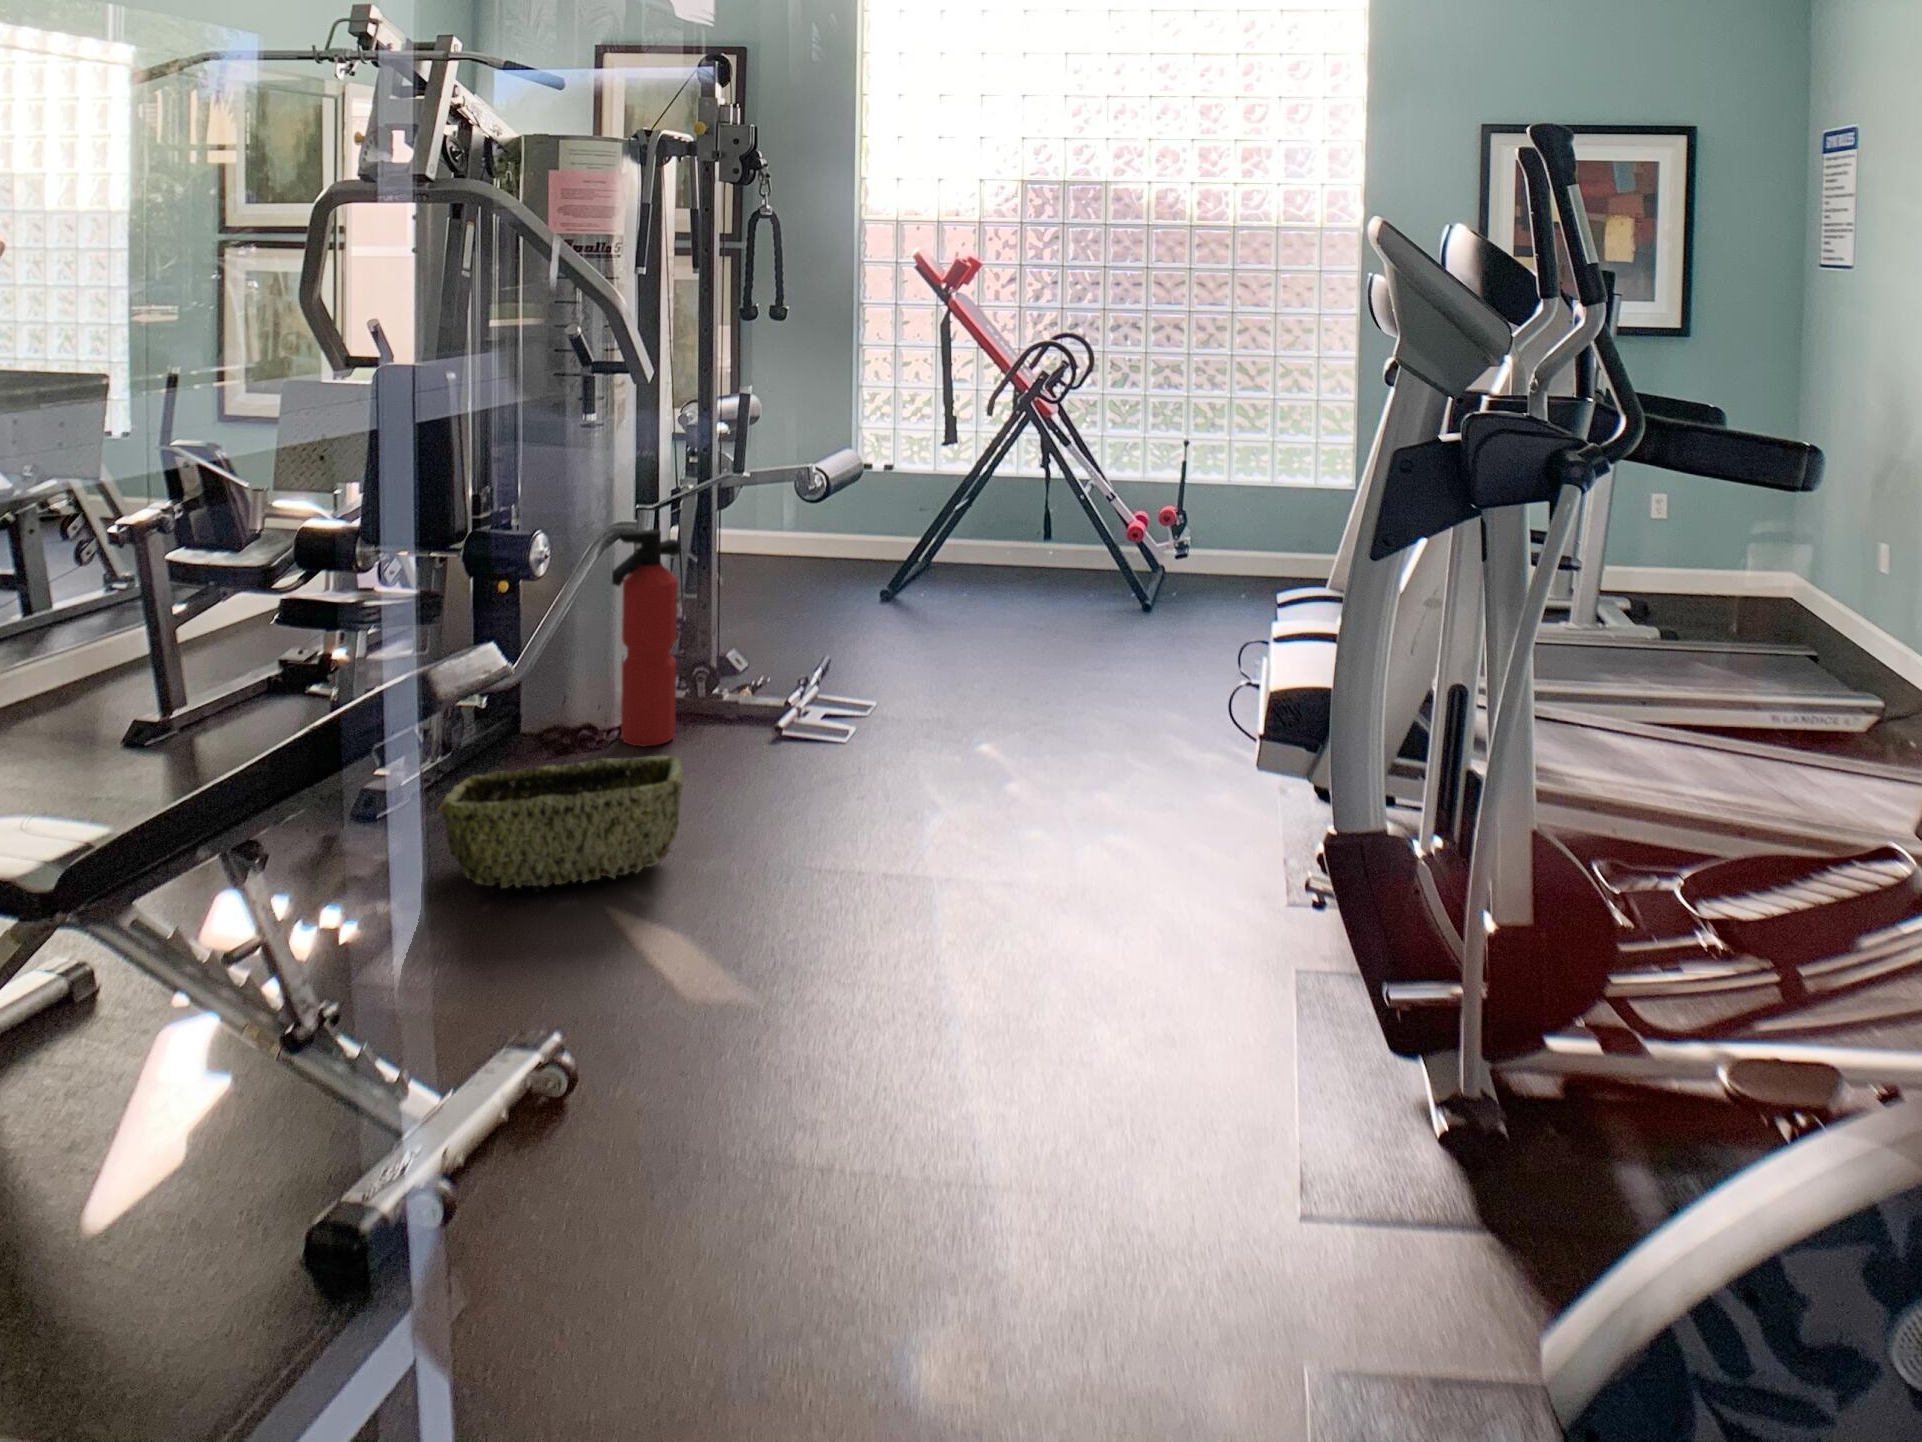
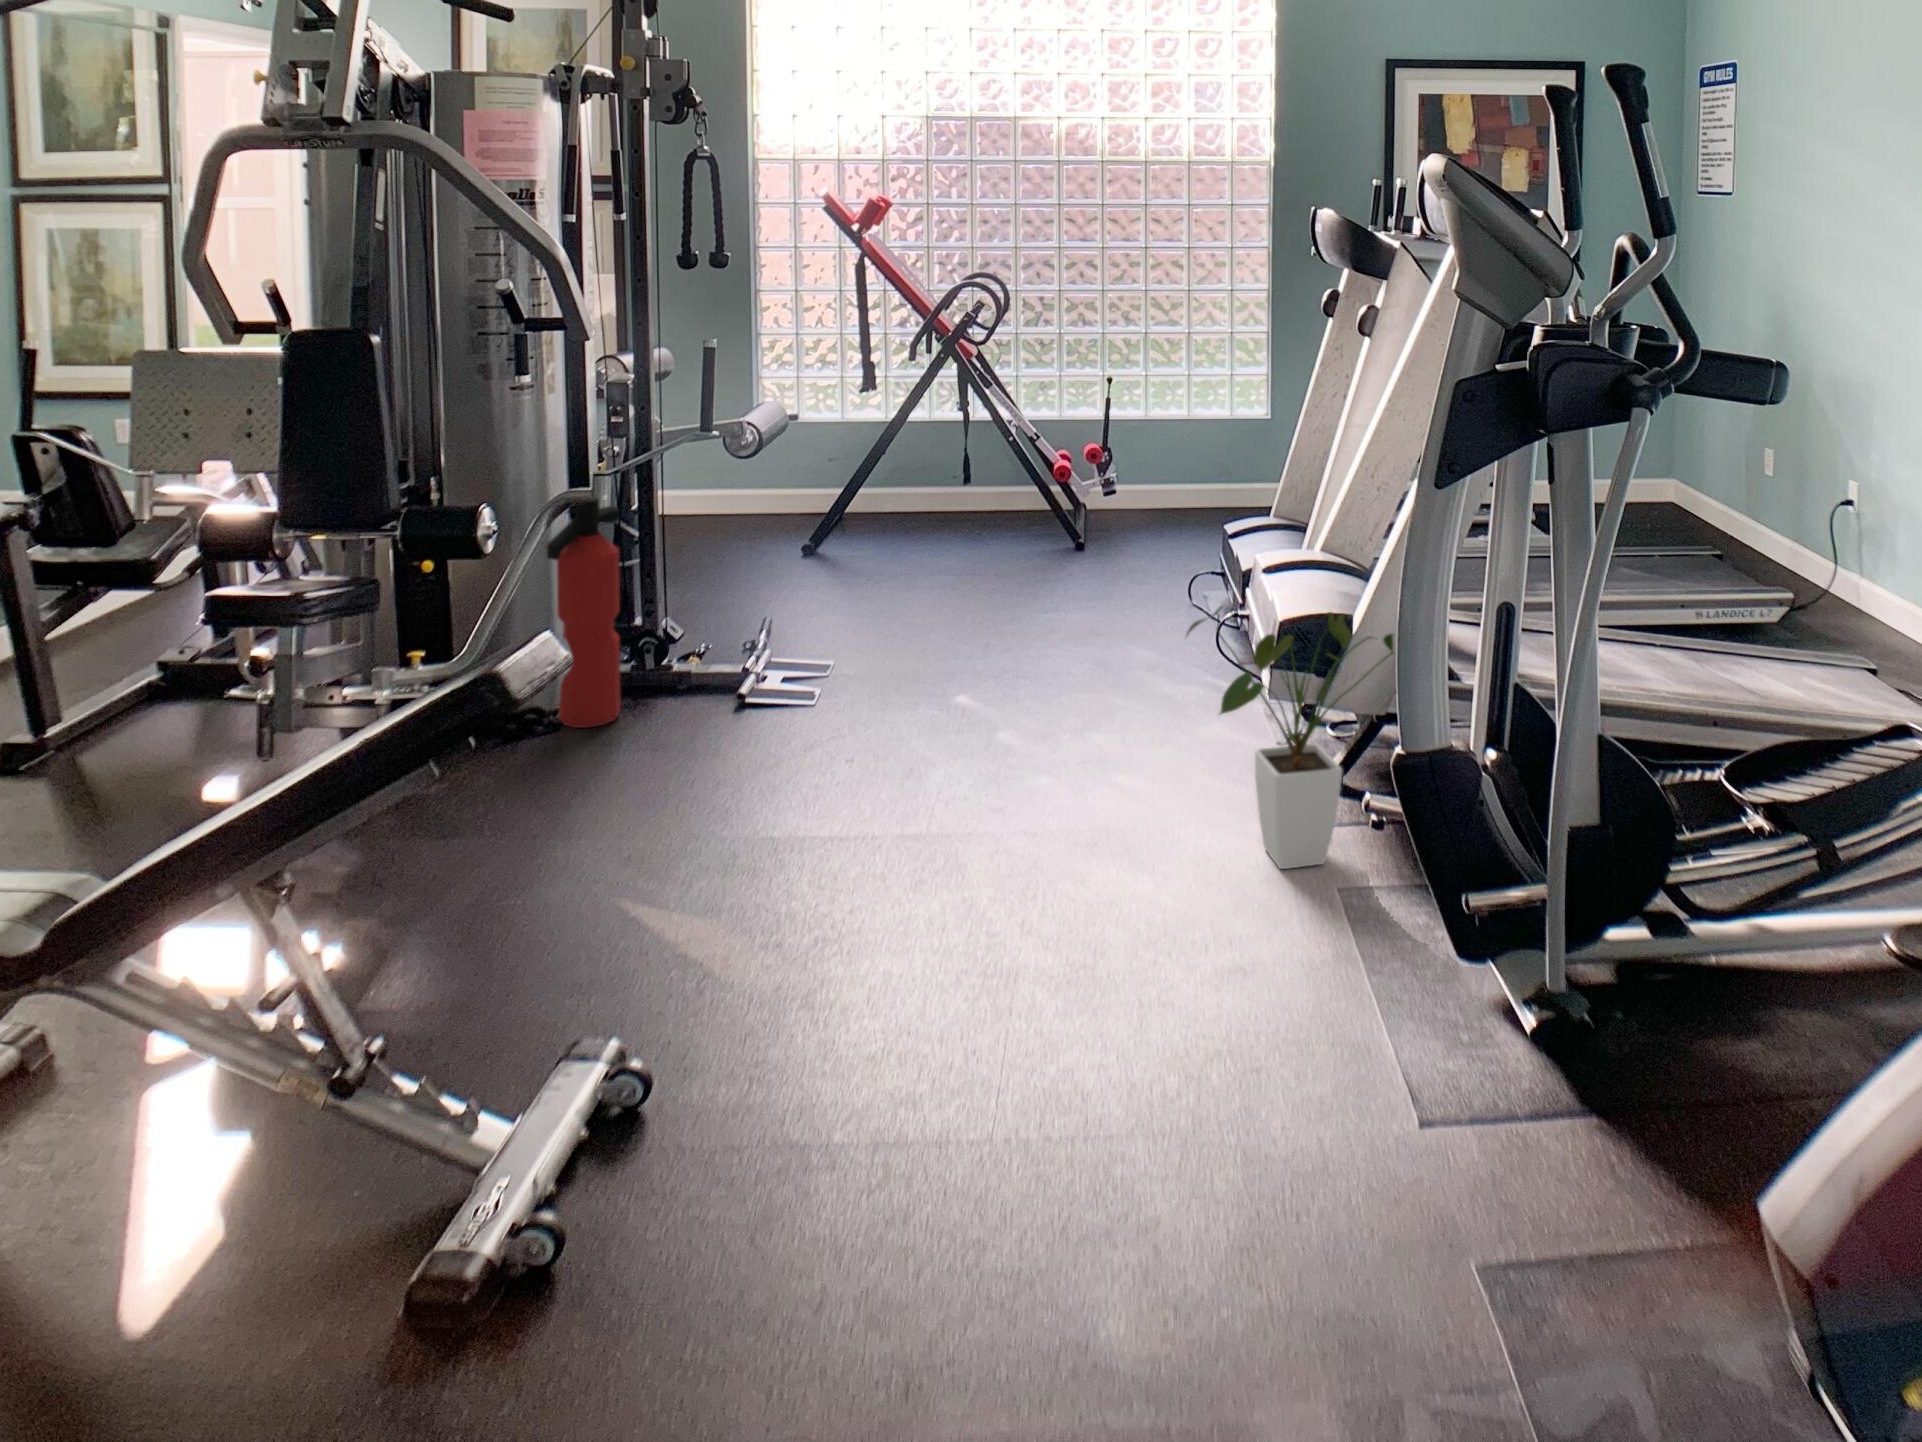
house plant: none [1168,664,1427,952] -> present [1186,606,1395,869]
woven basket: present [439,756,684,888] -> none [409,737,683,895]

